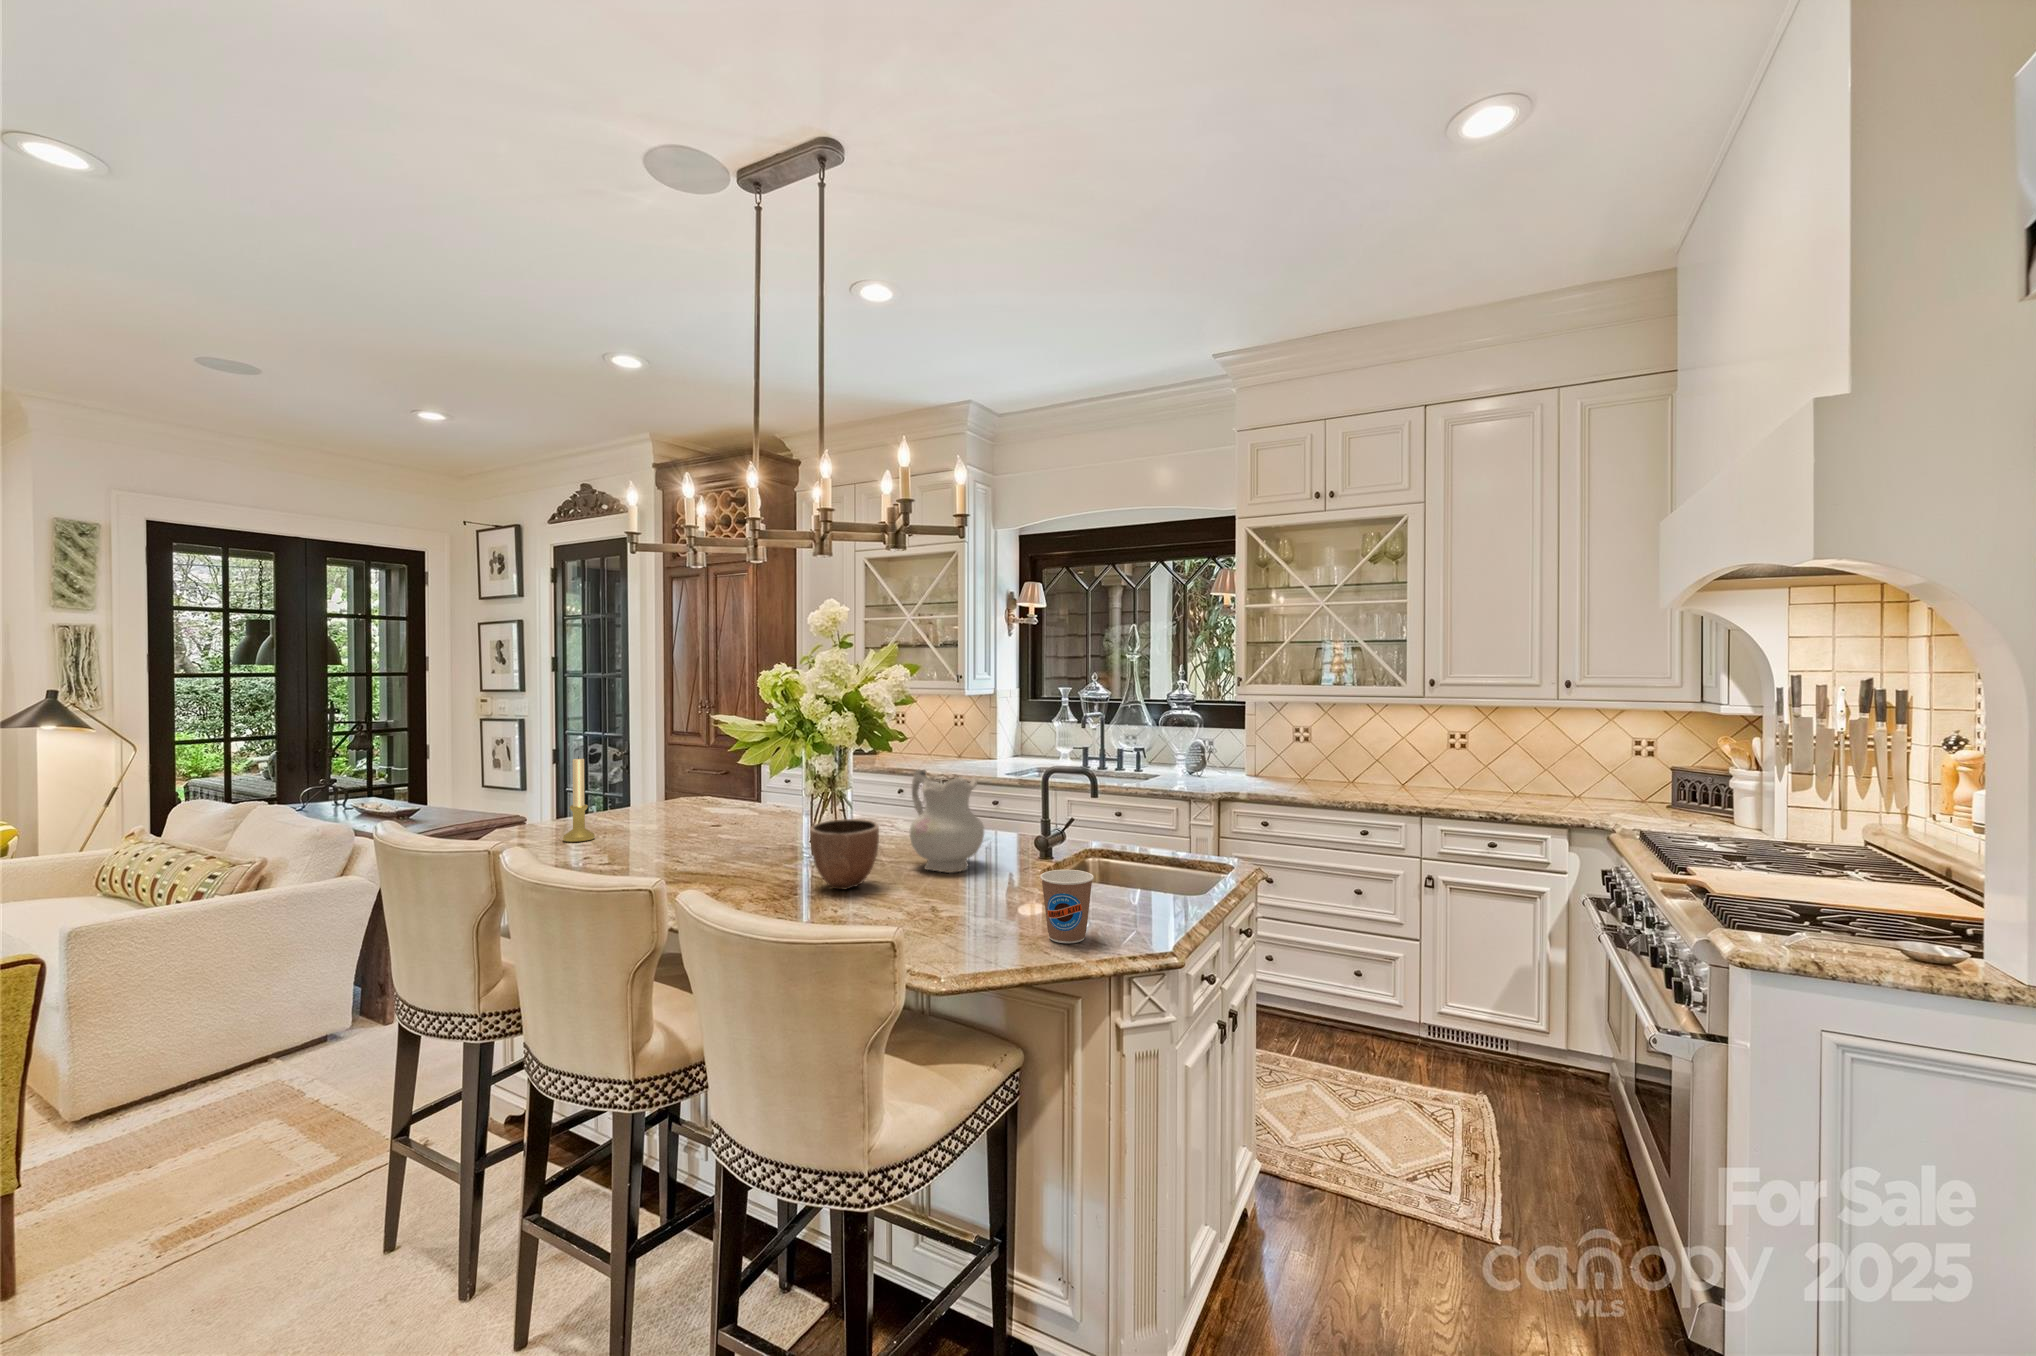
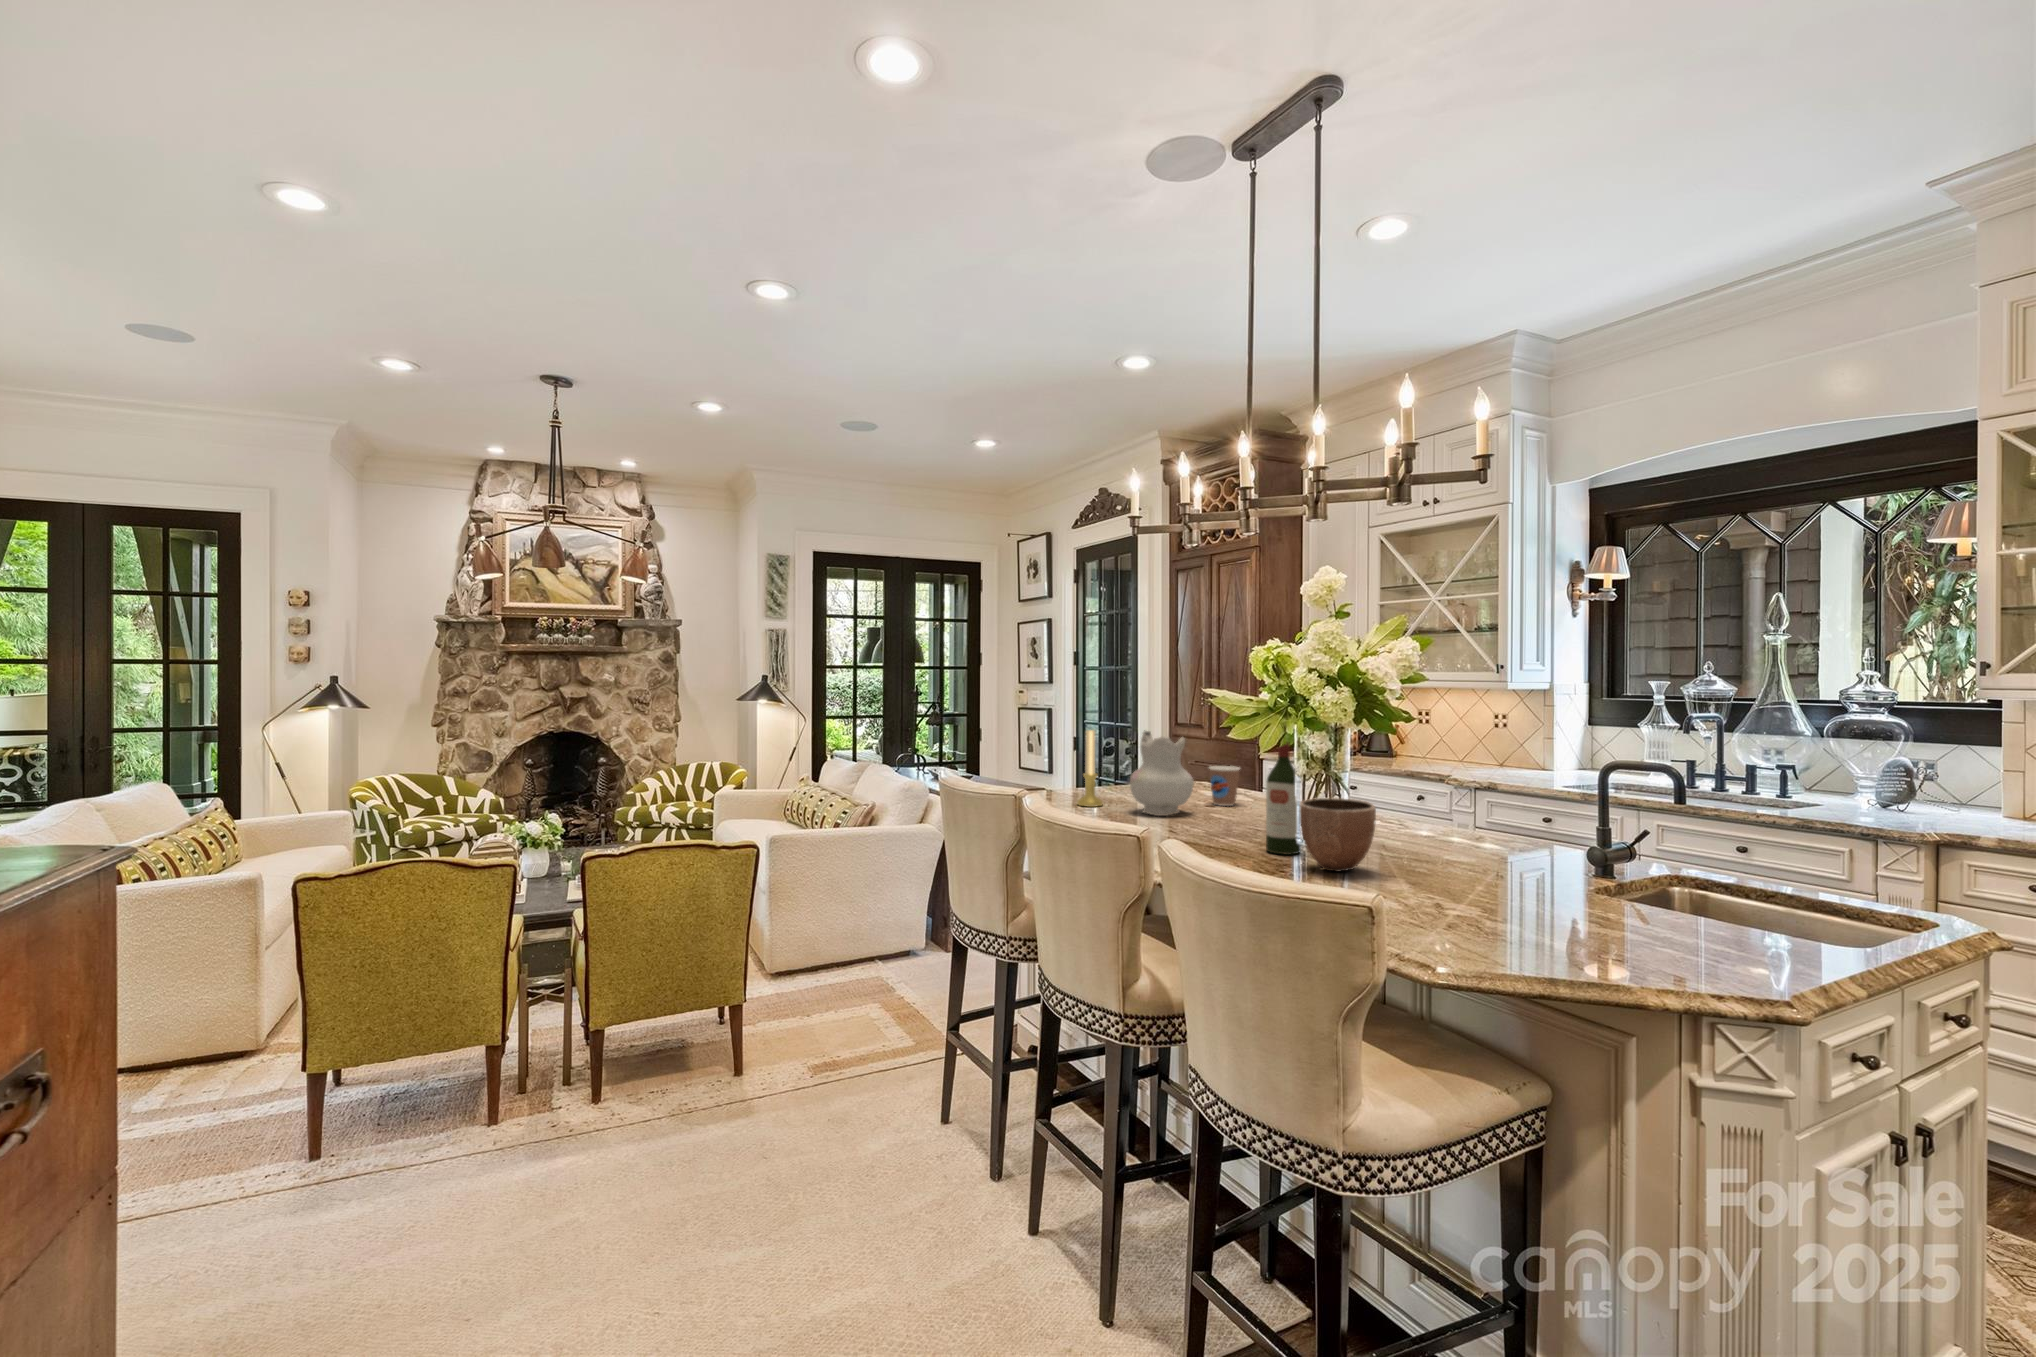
wine bottle: none [776,754,809,877] -> present [1266,742,1301,854]
ceramic pitcher: present [910,769,984,873] -> present [1130,730,1194,816]
coffee cup: present [1040,870,1094,943] -> present [1209,766,1240,806]

